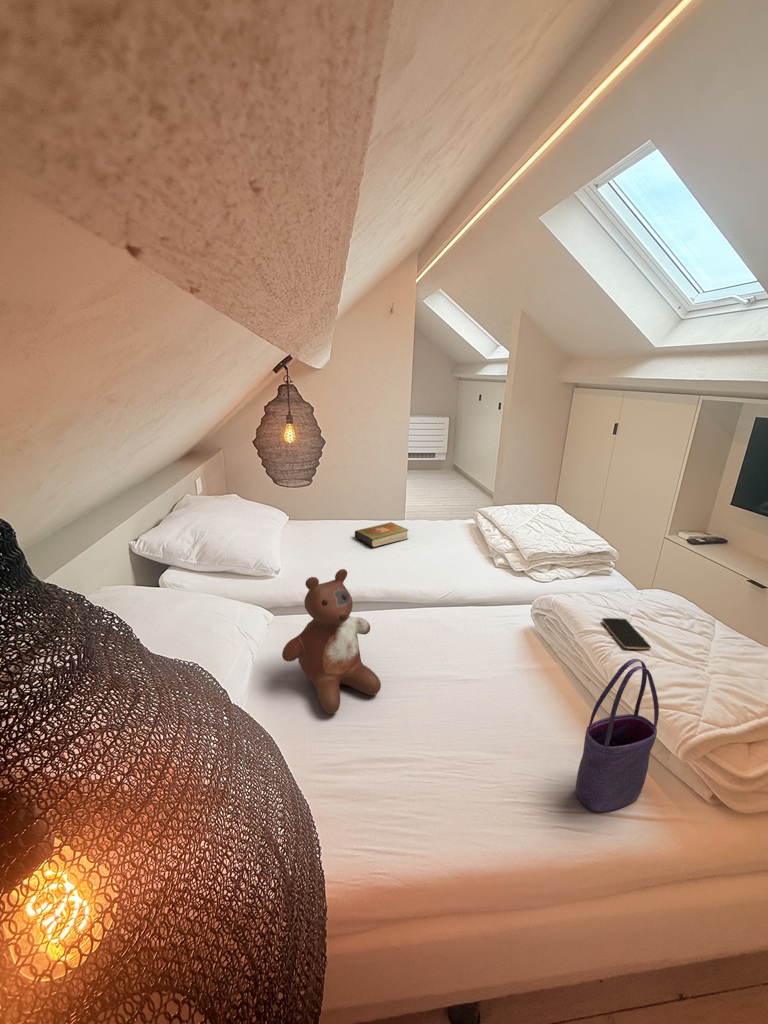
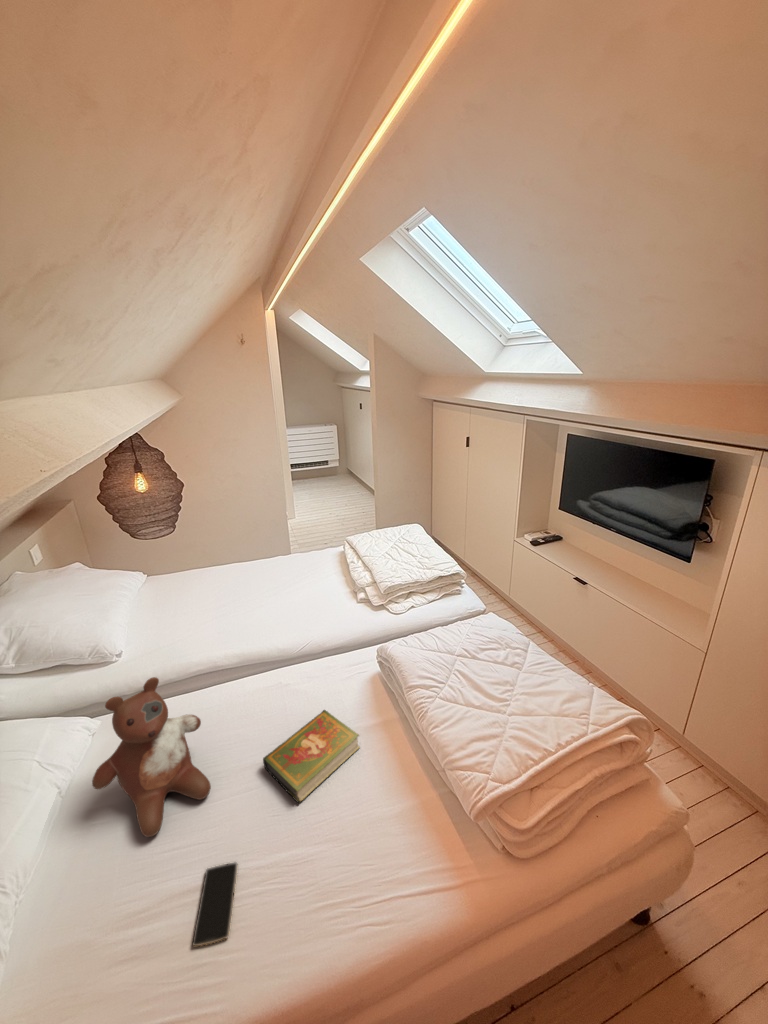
book: present [355,522,408,547] -> present [263,710,360,803]
smartphone: present [602,618,651,649] -> present [193,863,238,946]
tote bag: present [576,659,659,812] -> none [381,751,446,891]

